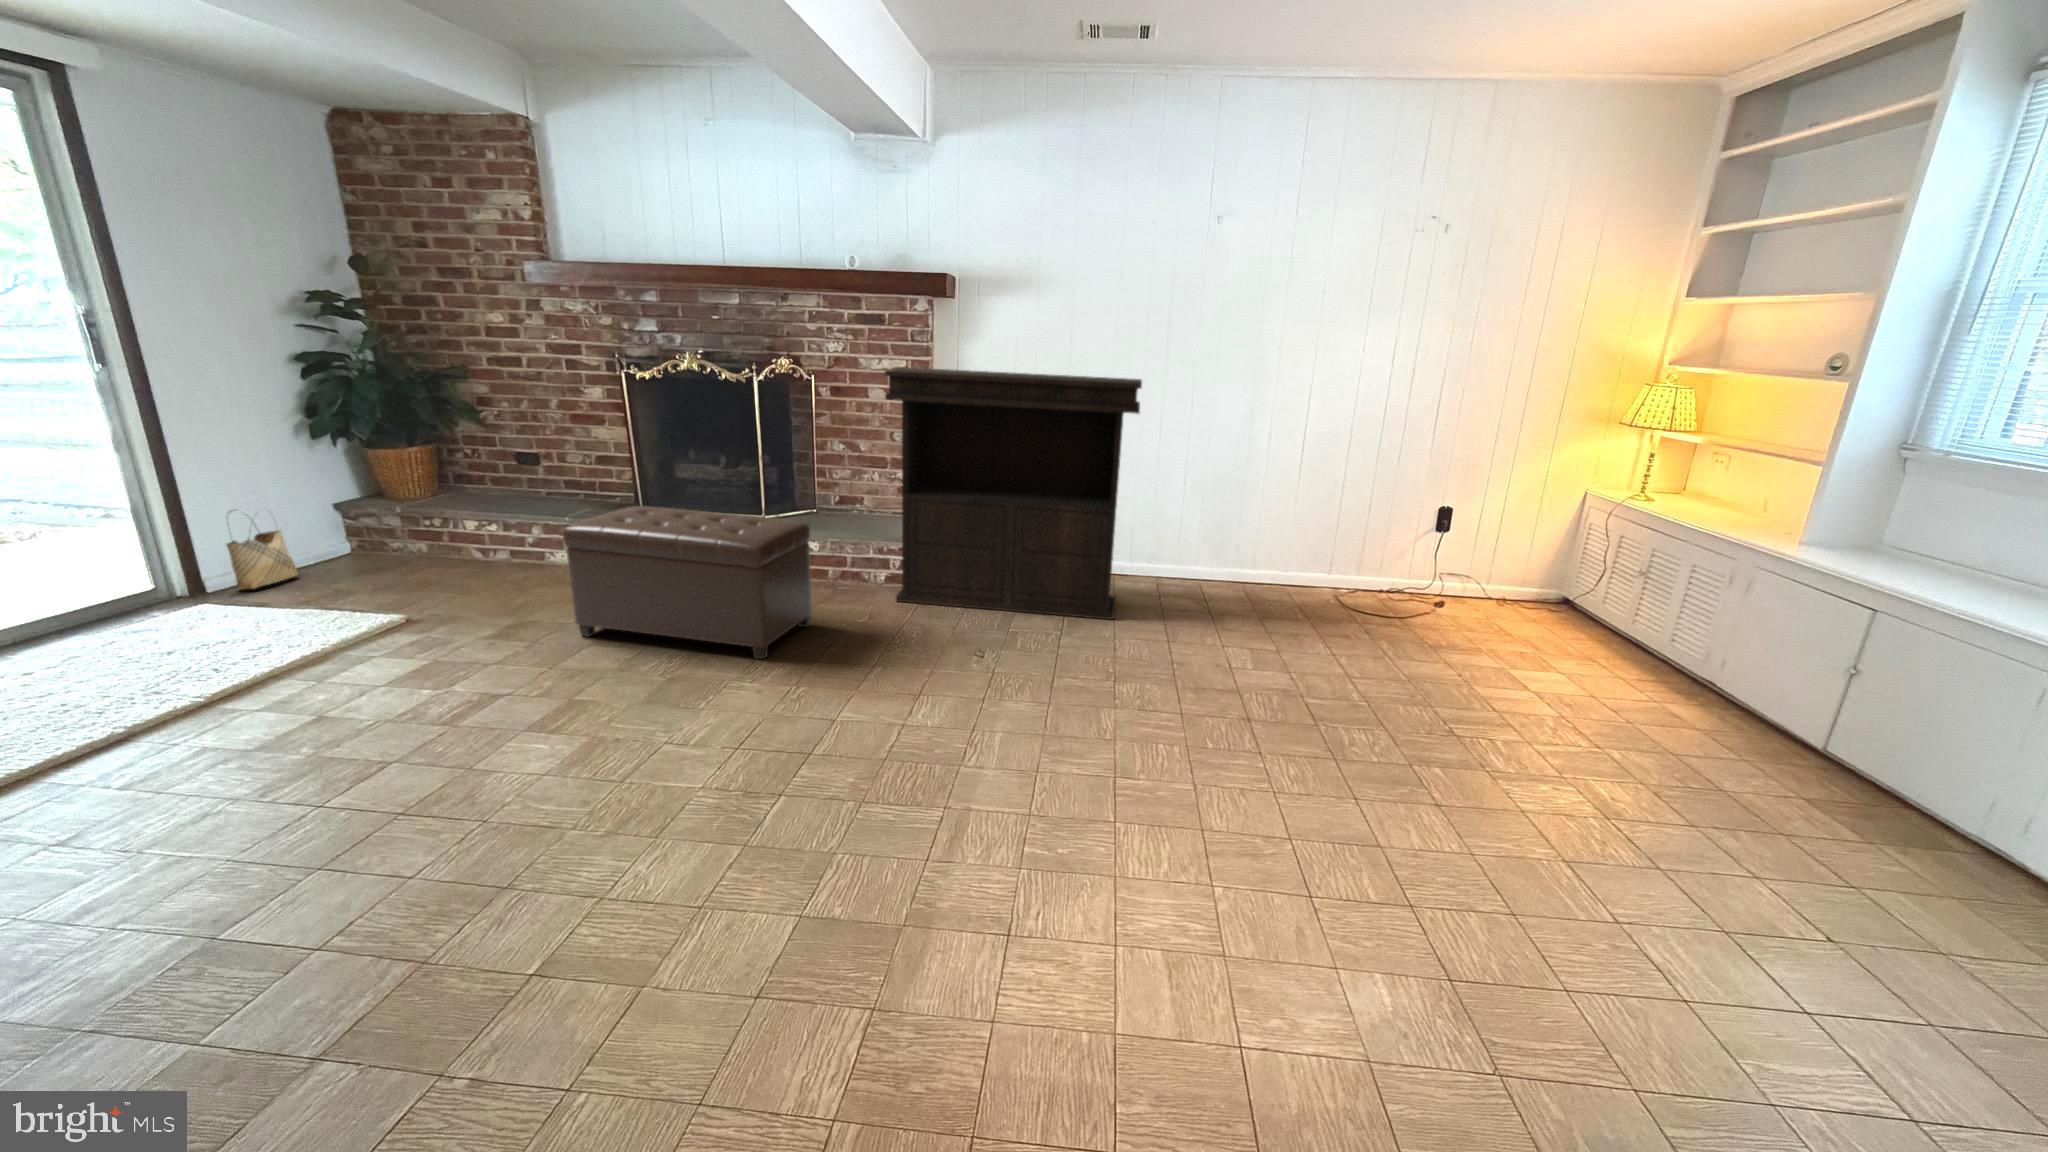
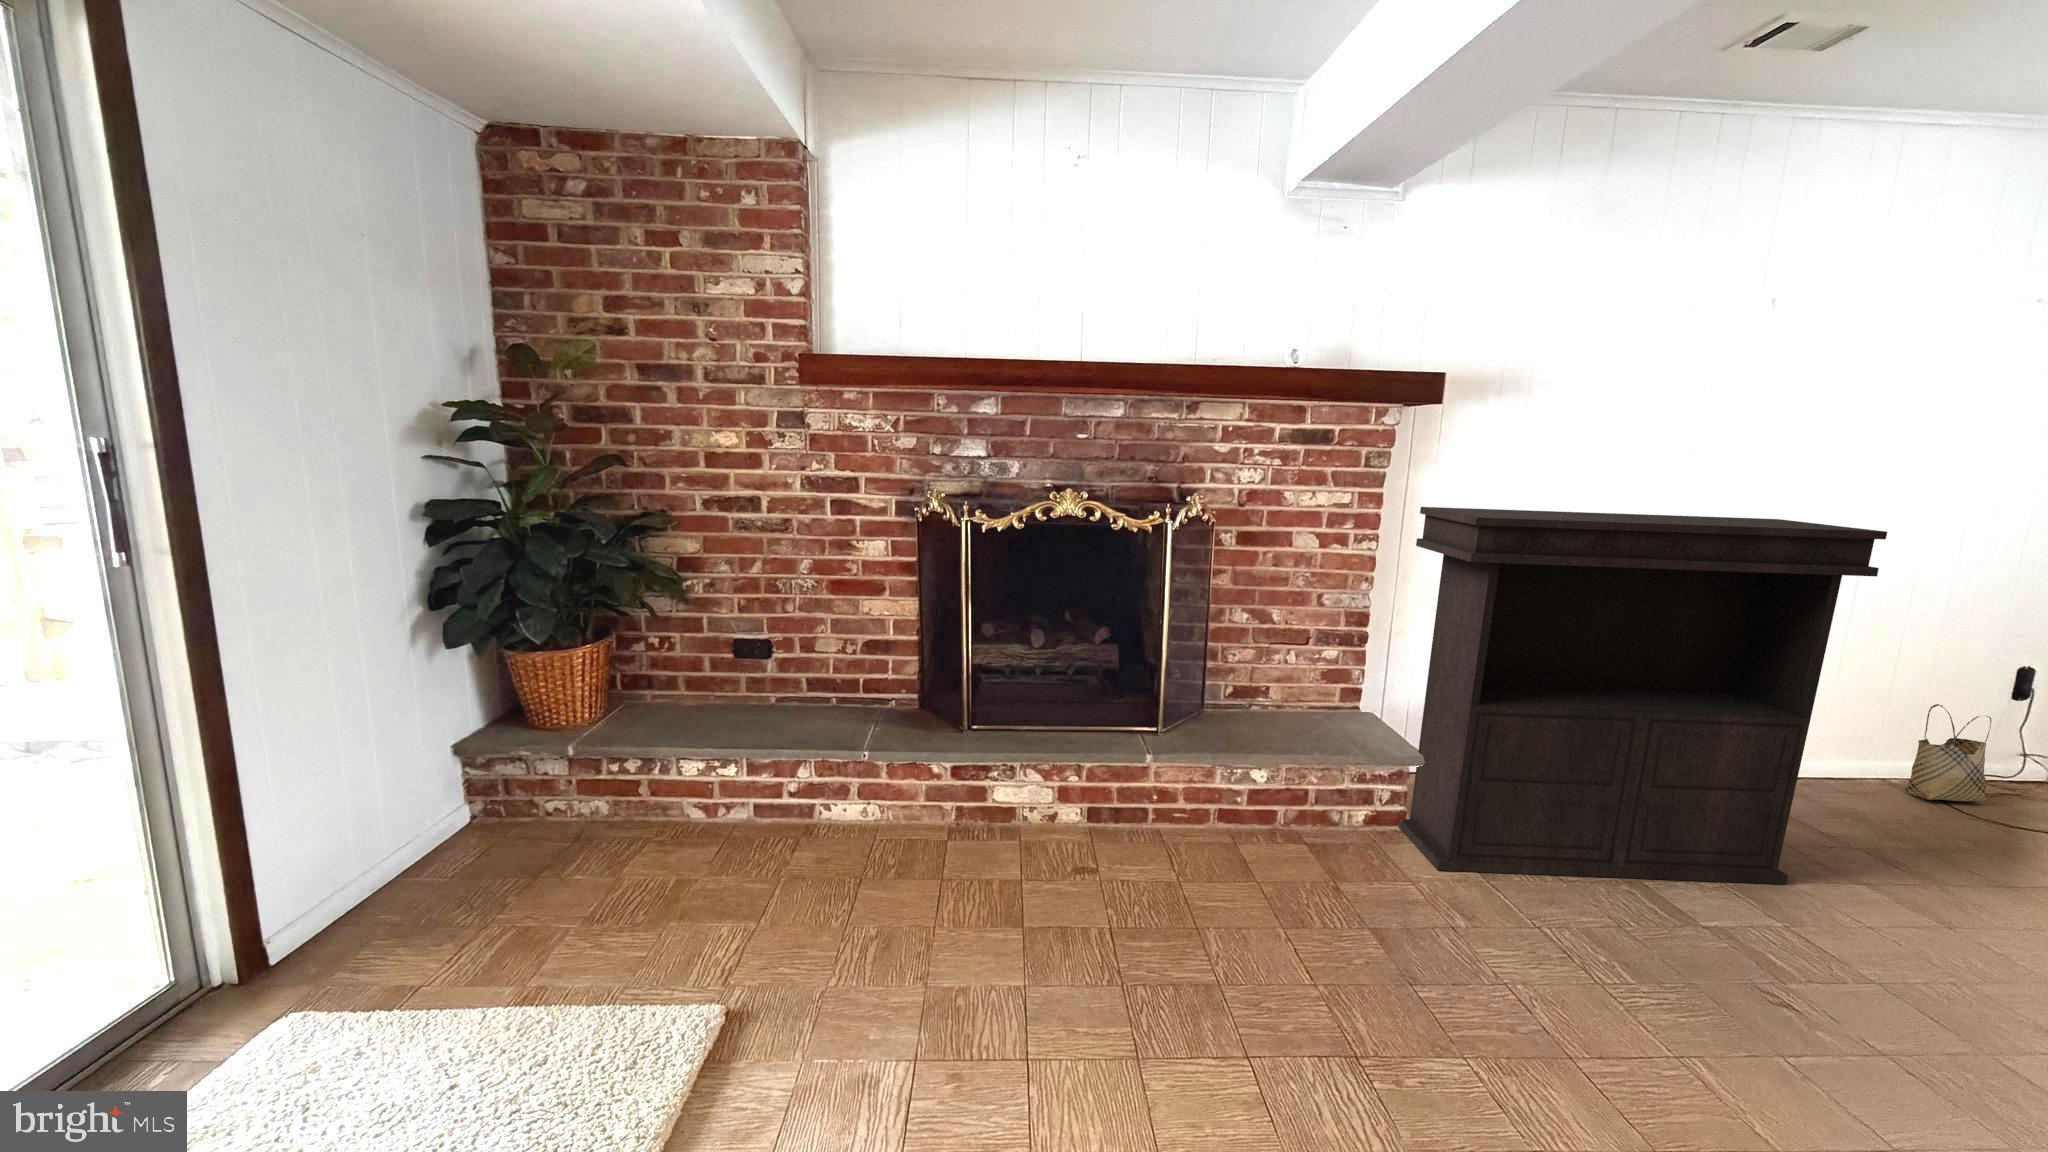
ottoman: present [563,506,812,659] -> none [1075,756,1513,1072]
woven basket: present [226,510,298,589] -> present [1905,704,1992,801]

